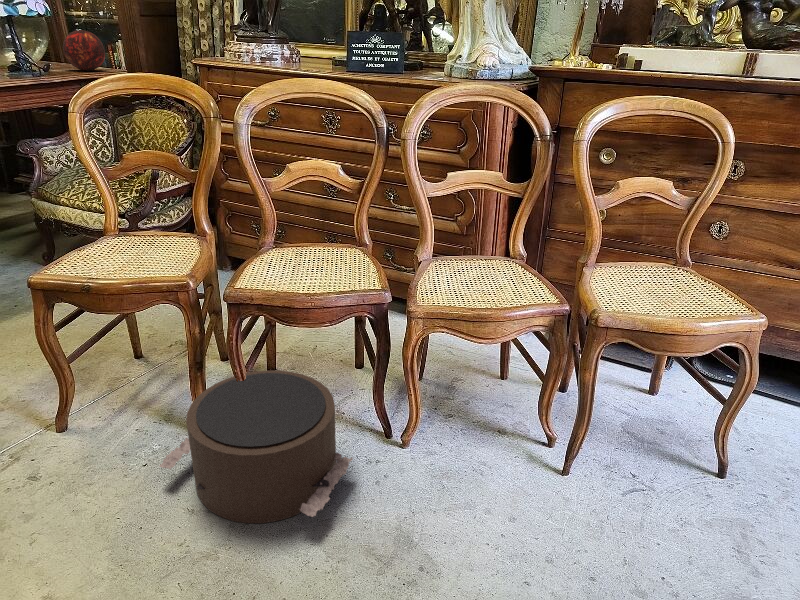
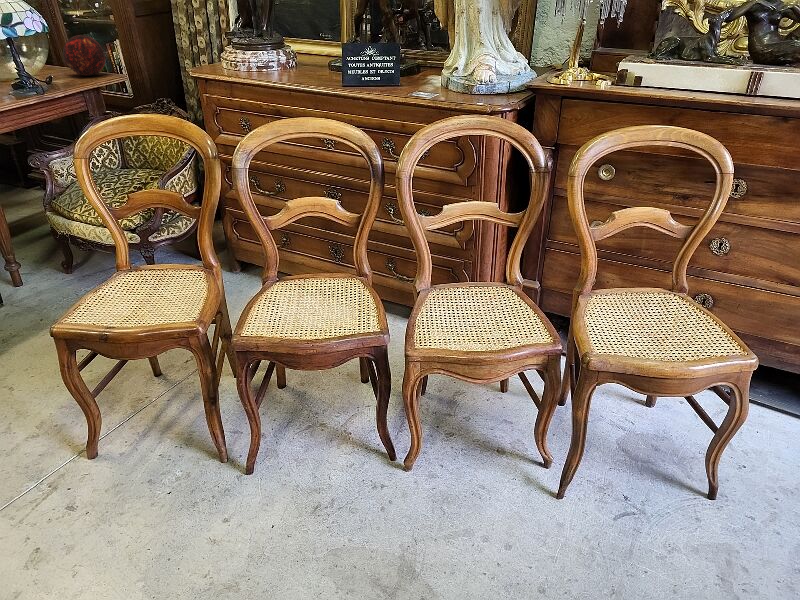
pouf: present [160,371,352,523] -> none [180,403,359,554]

